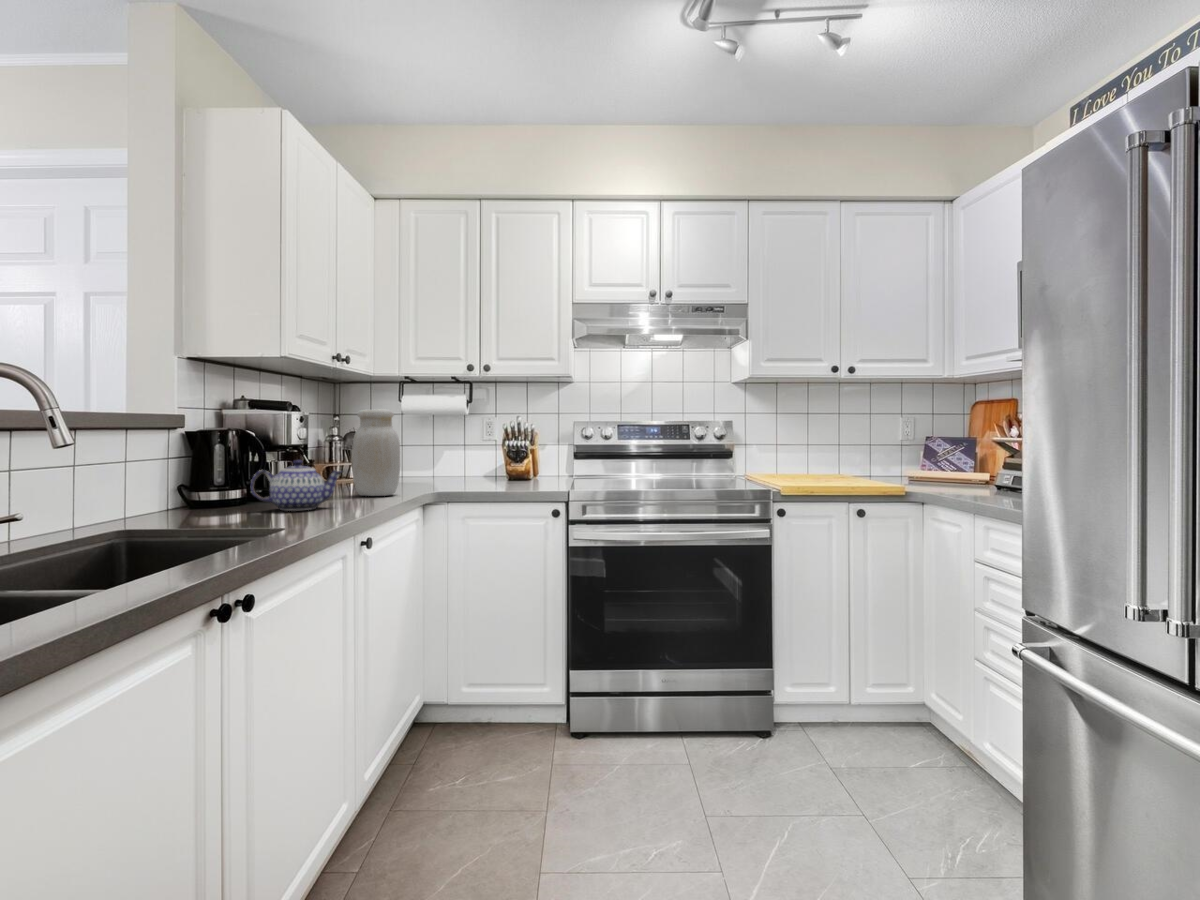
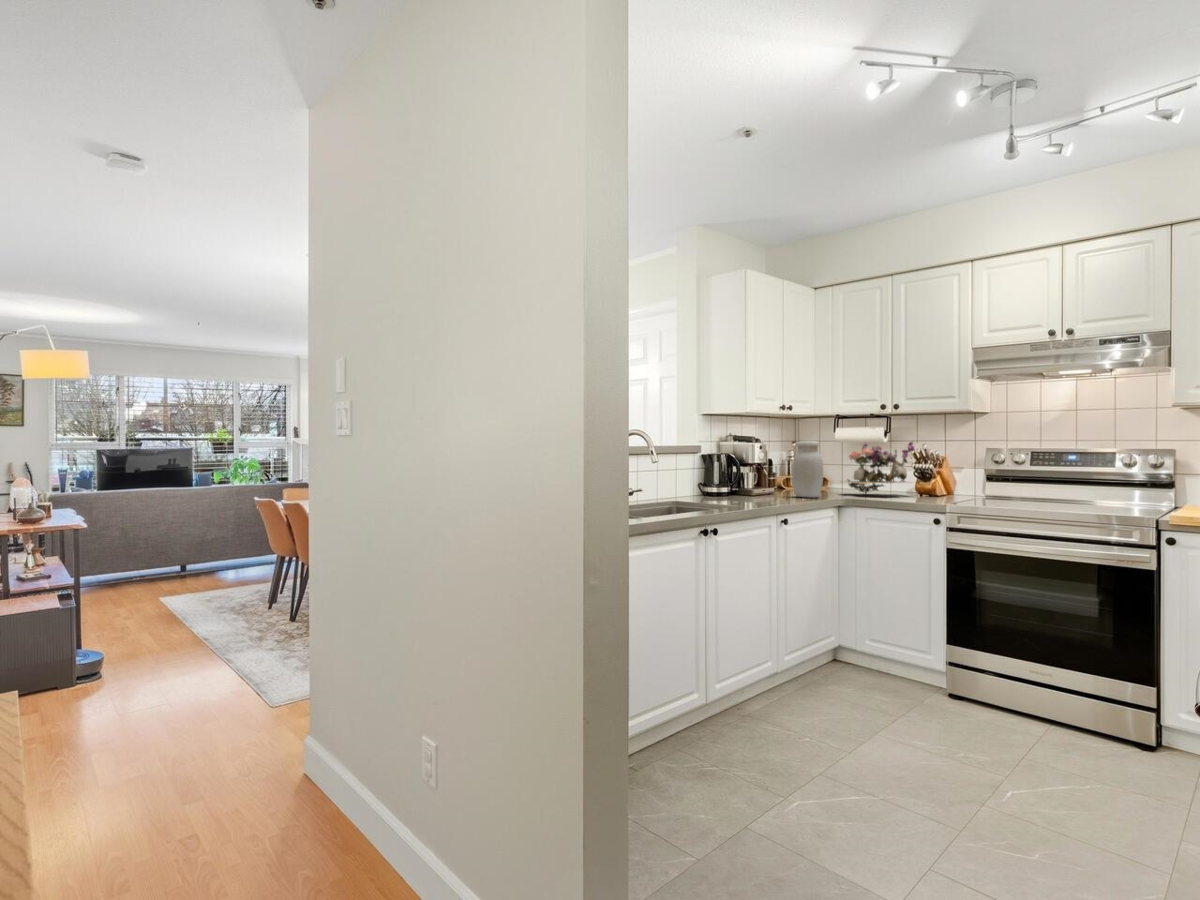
flower arrangement: none [411,411,510,485] -> present [845,441,914,494]
teapot: present [251,460,342,511] -> none [731,472,780,501]

